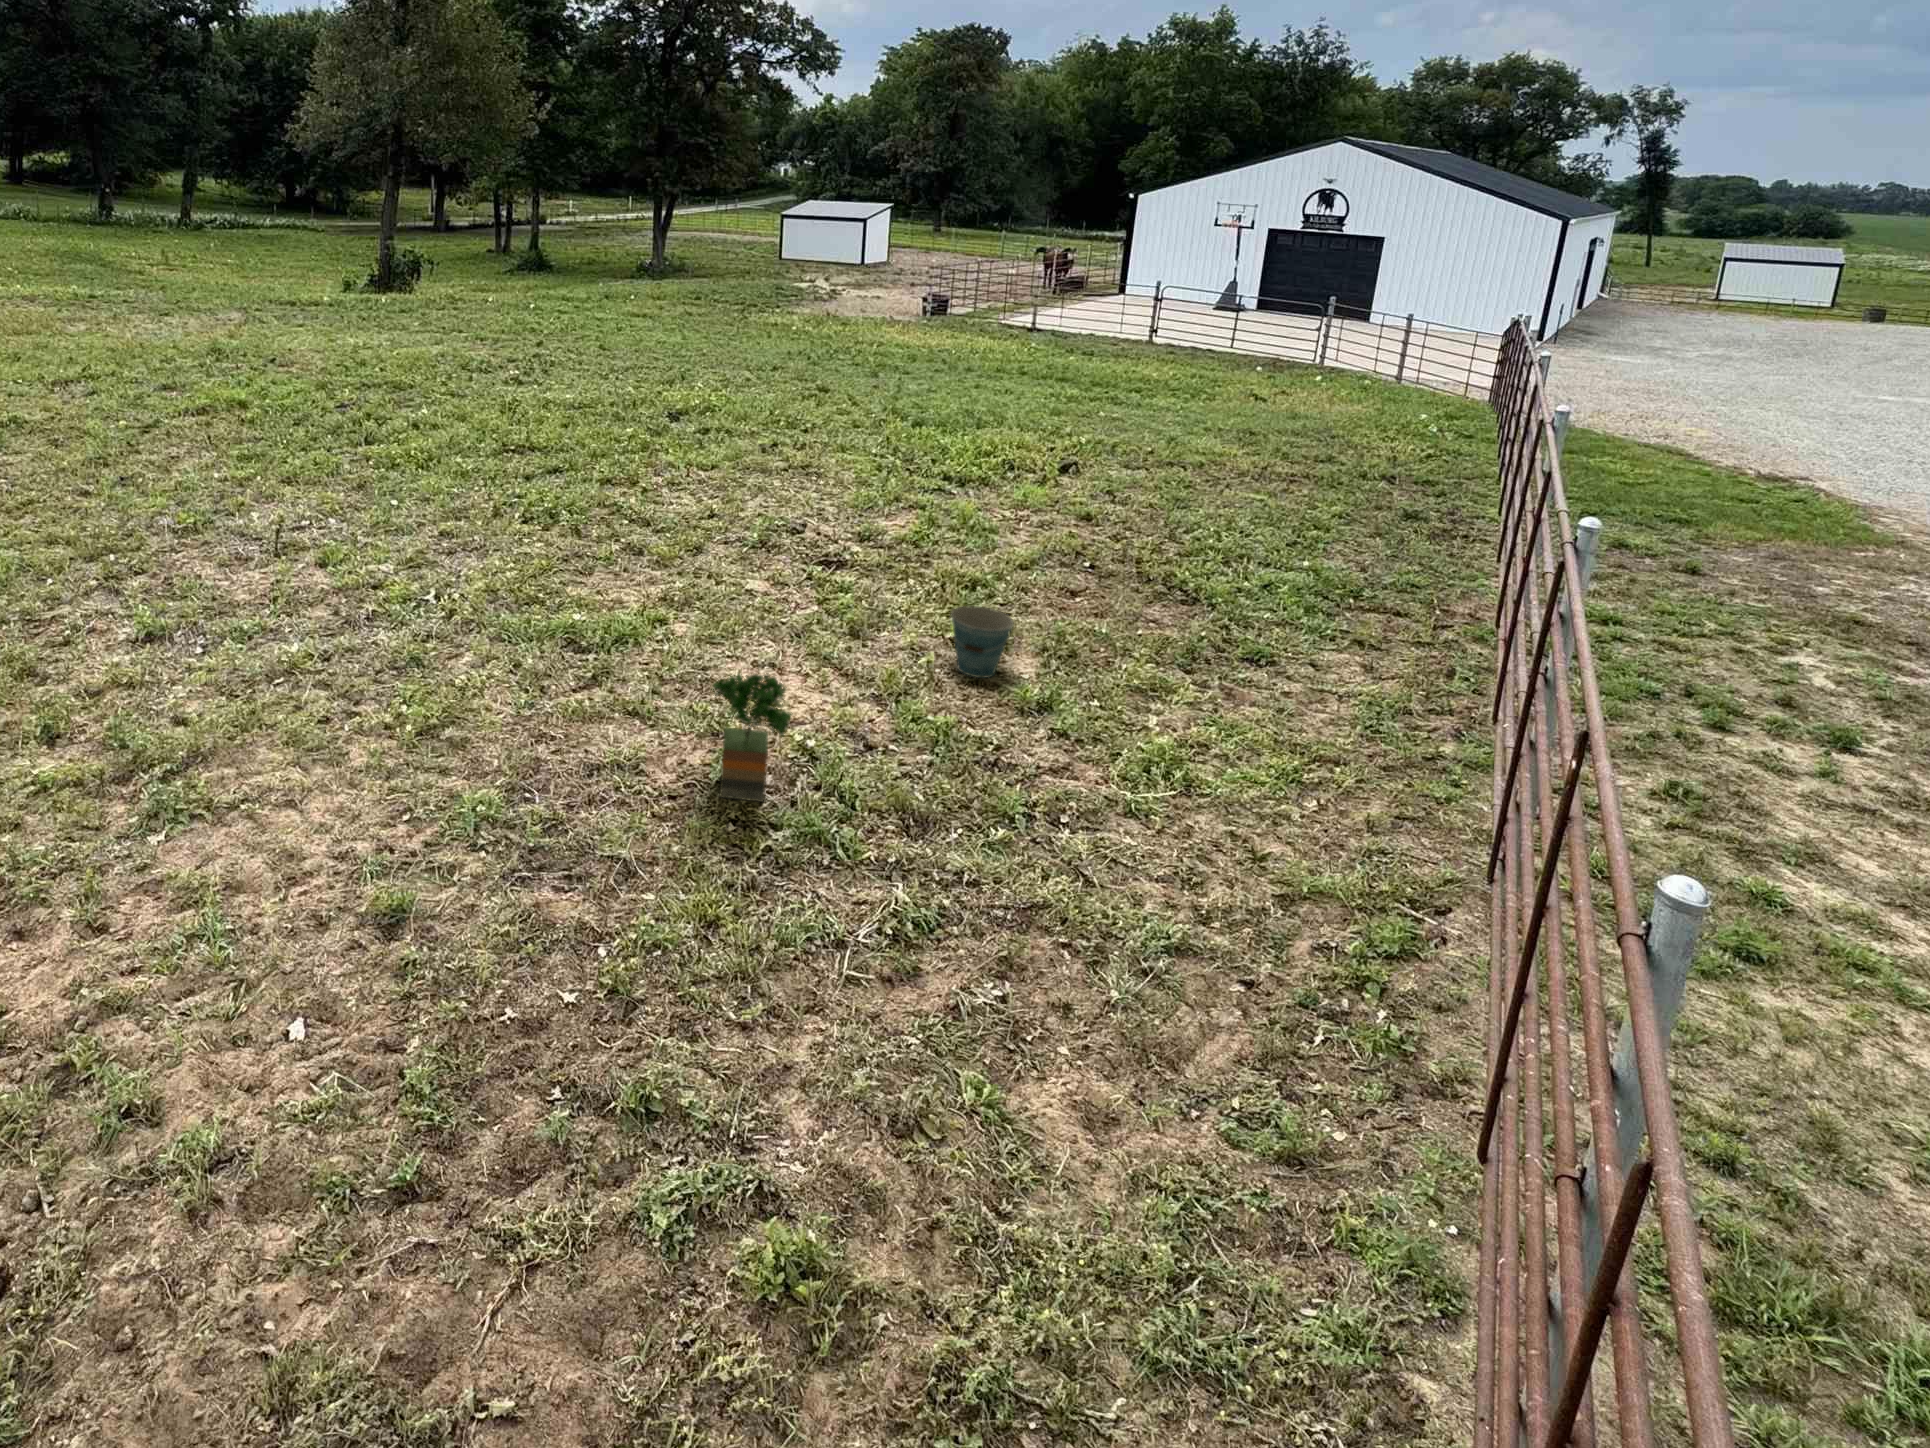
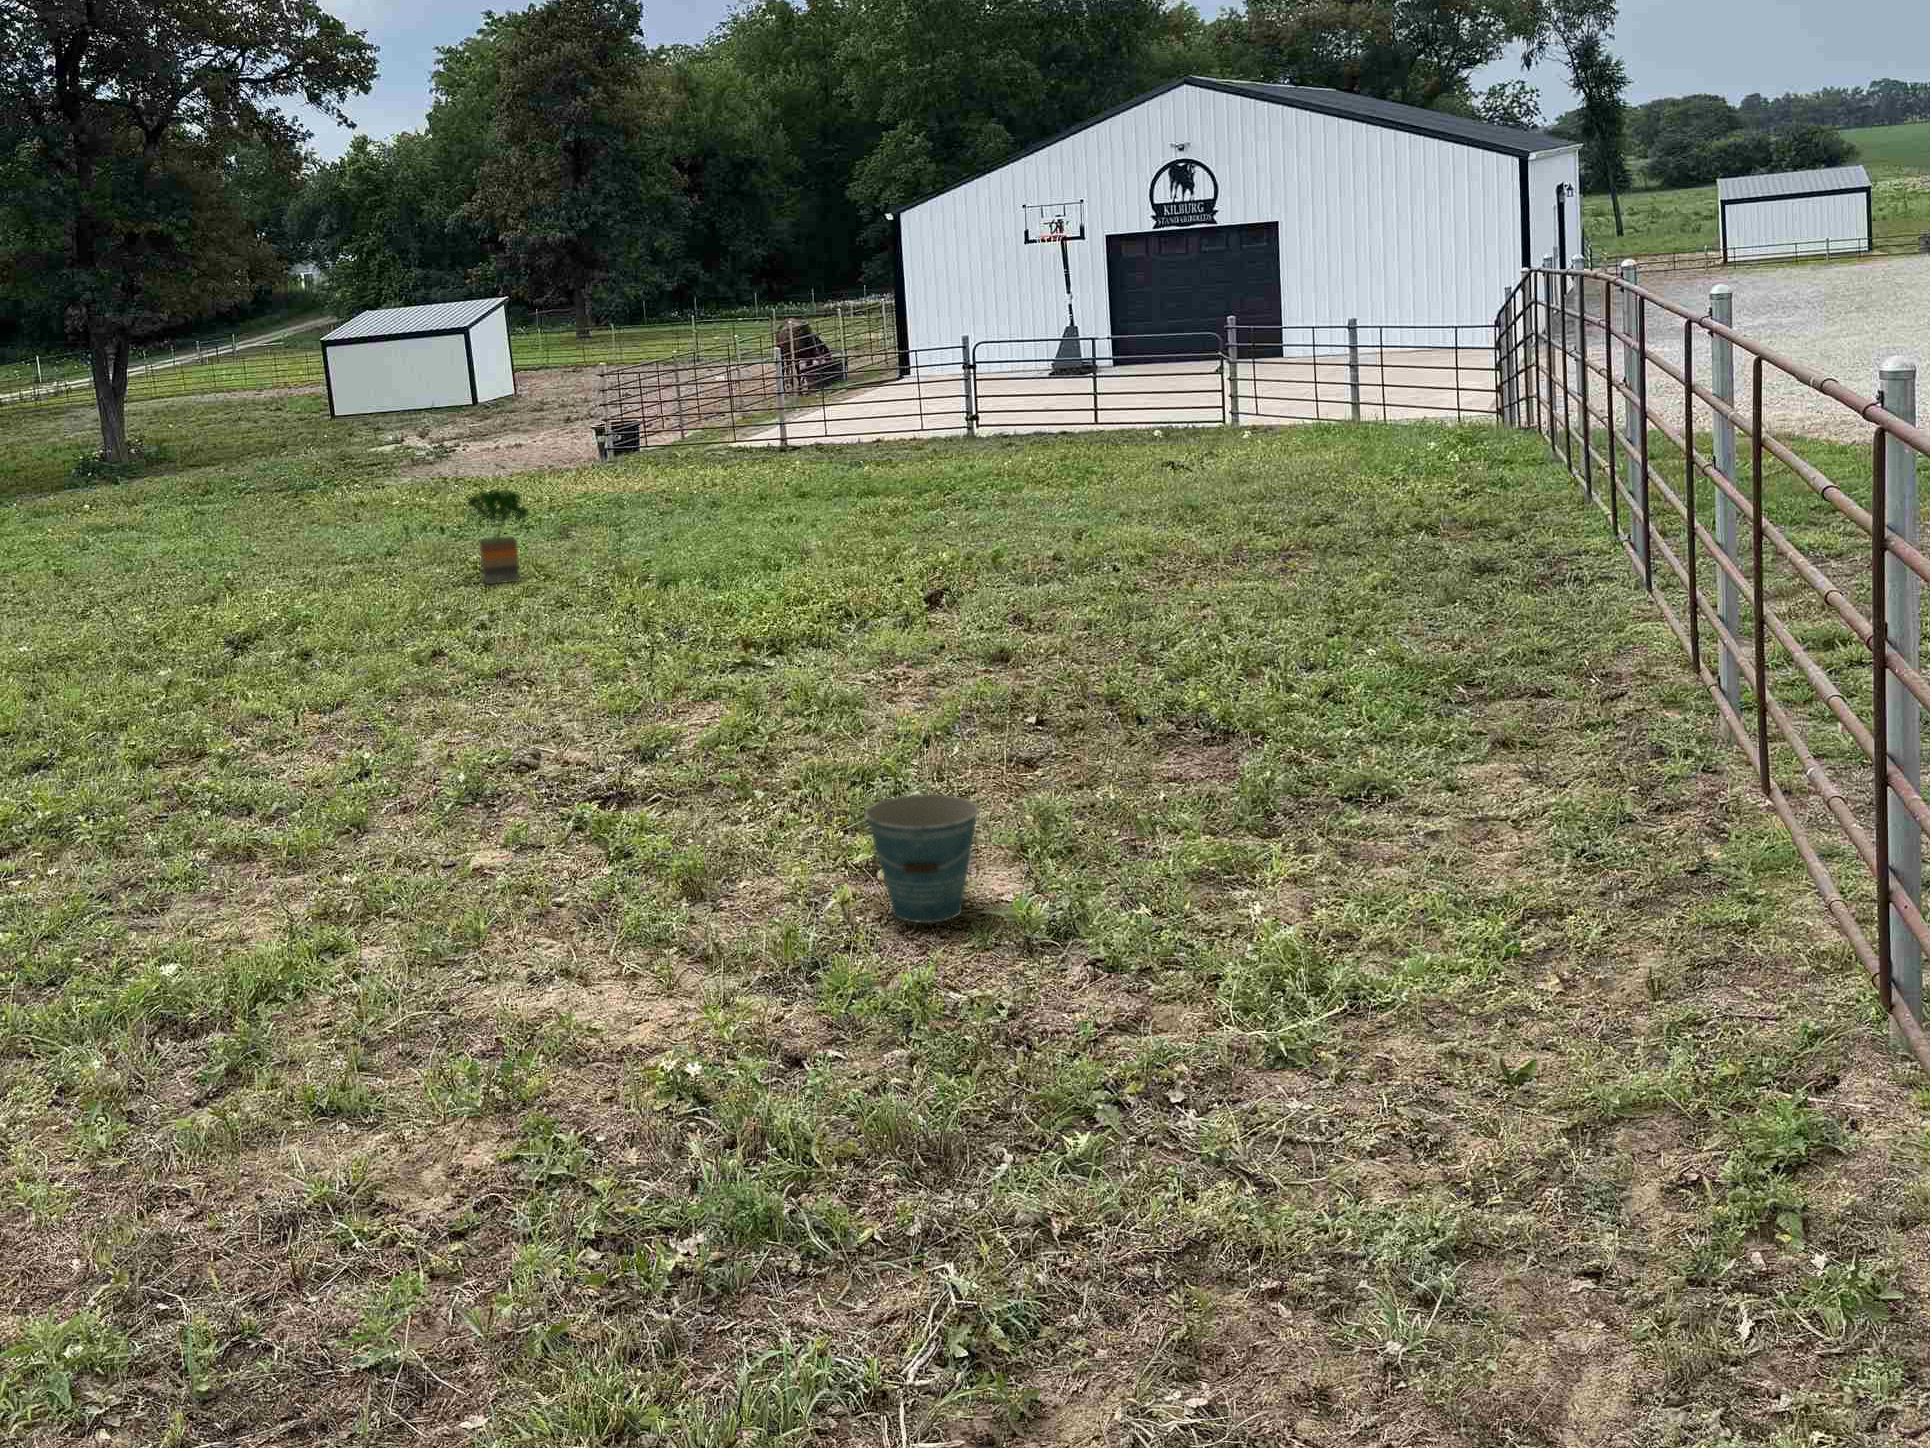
potted tree: present [711,674,792,802] -> present [466,490,529,585]

